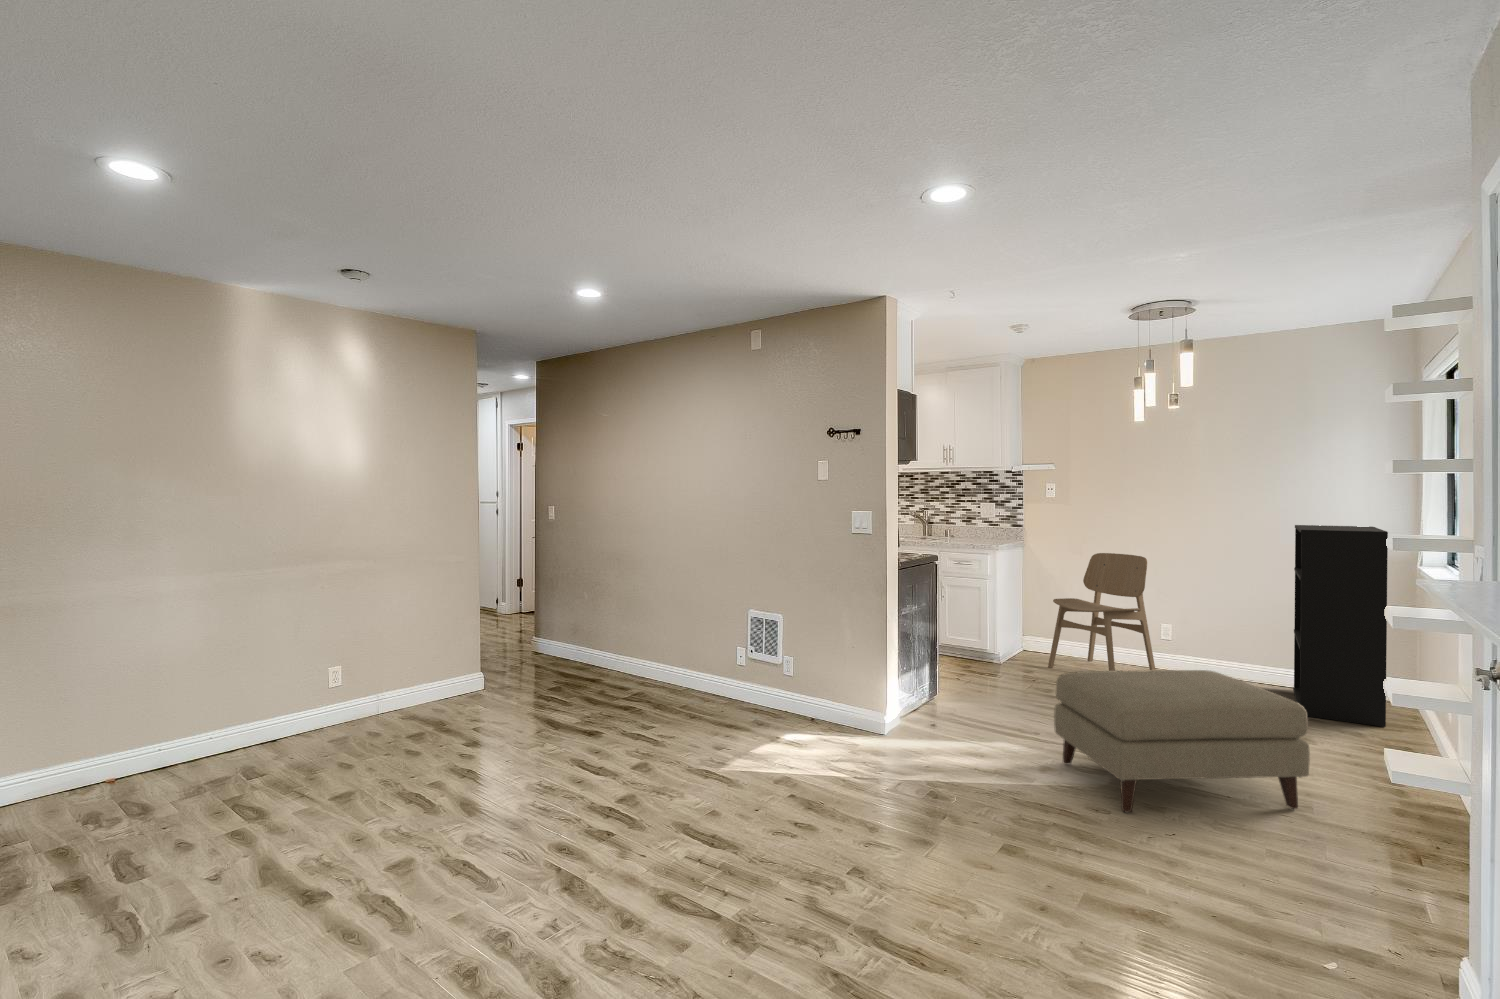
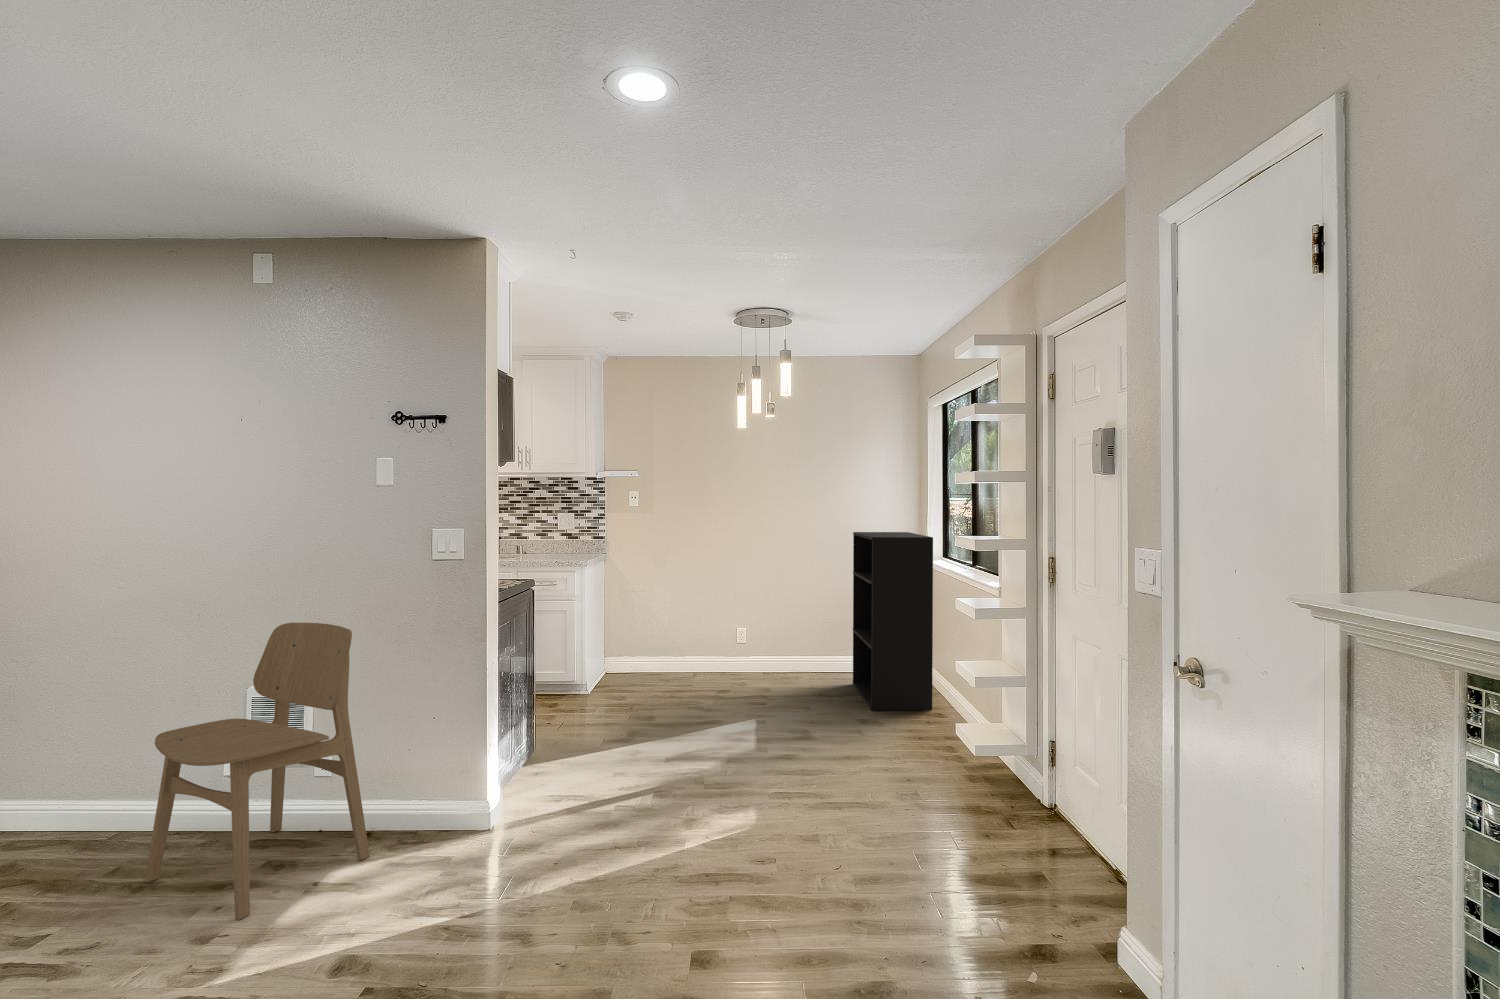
dining chair: present [1048,553,1155,671] -> present [145,623,370,920]
ottoman: present [1054,670,1310,813] -> none [700,688,938,874]

